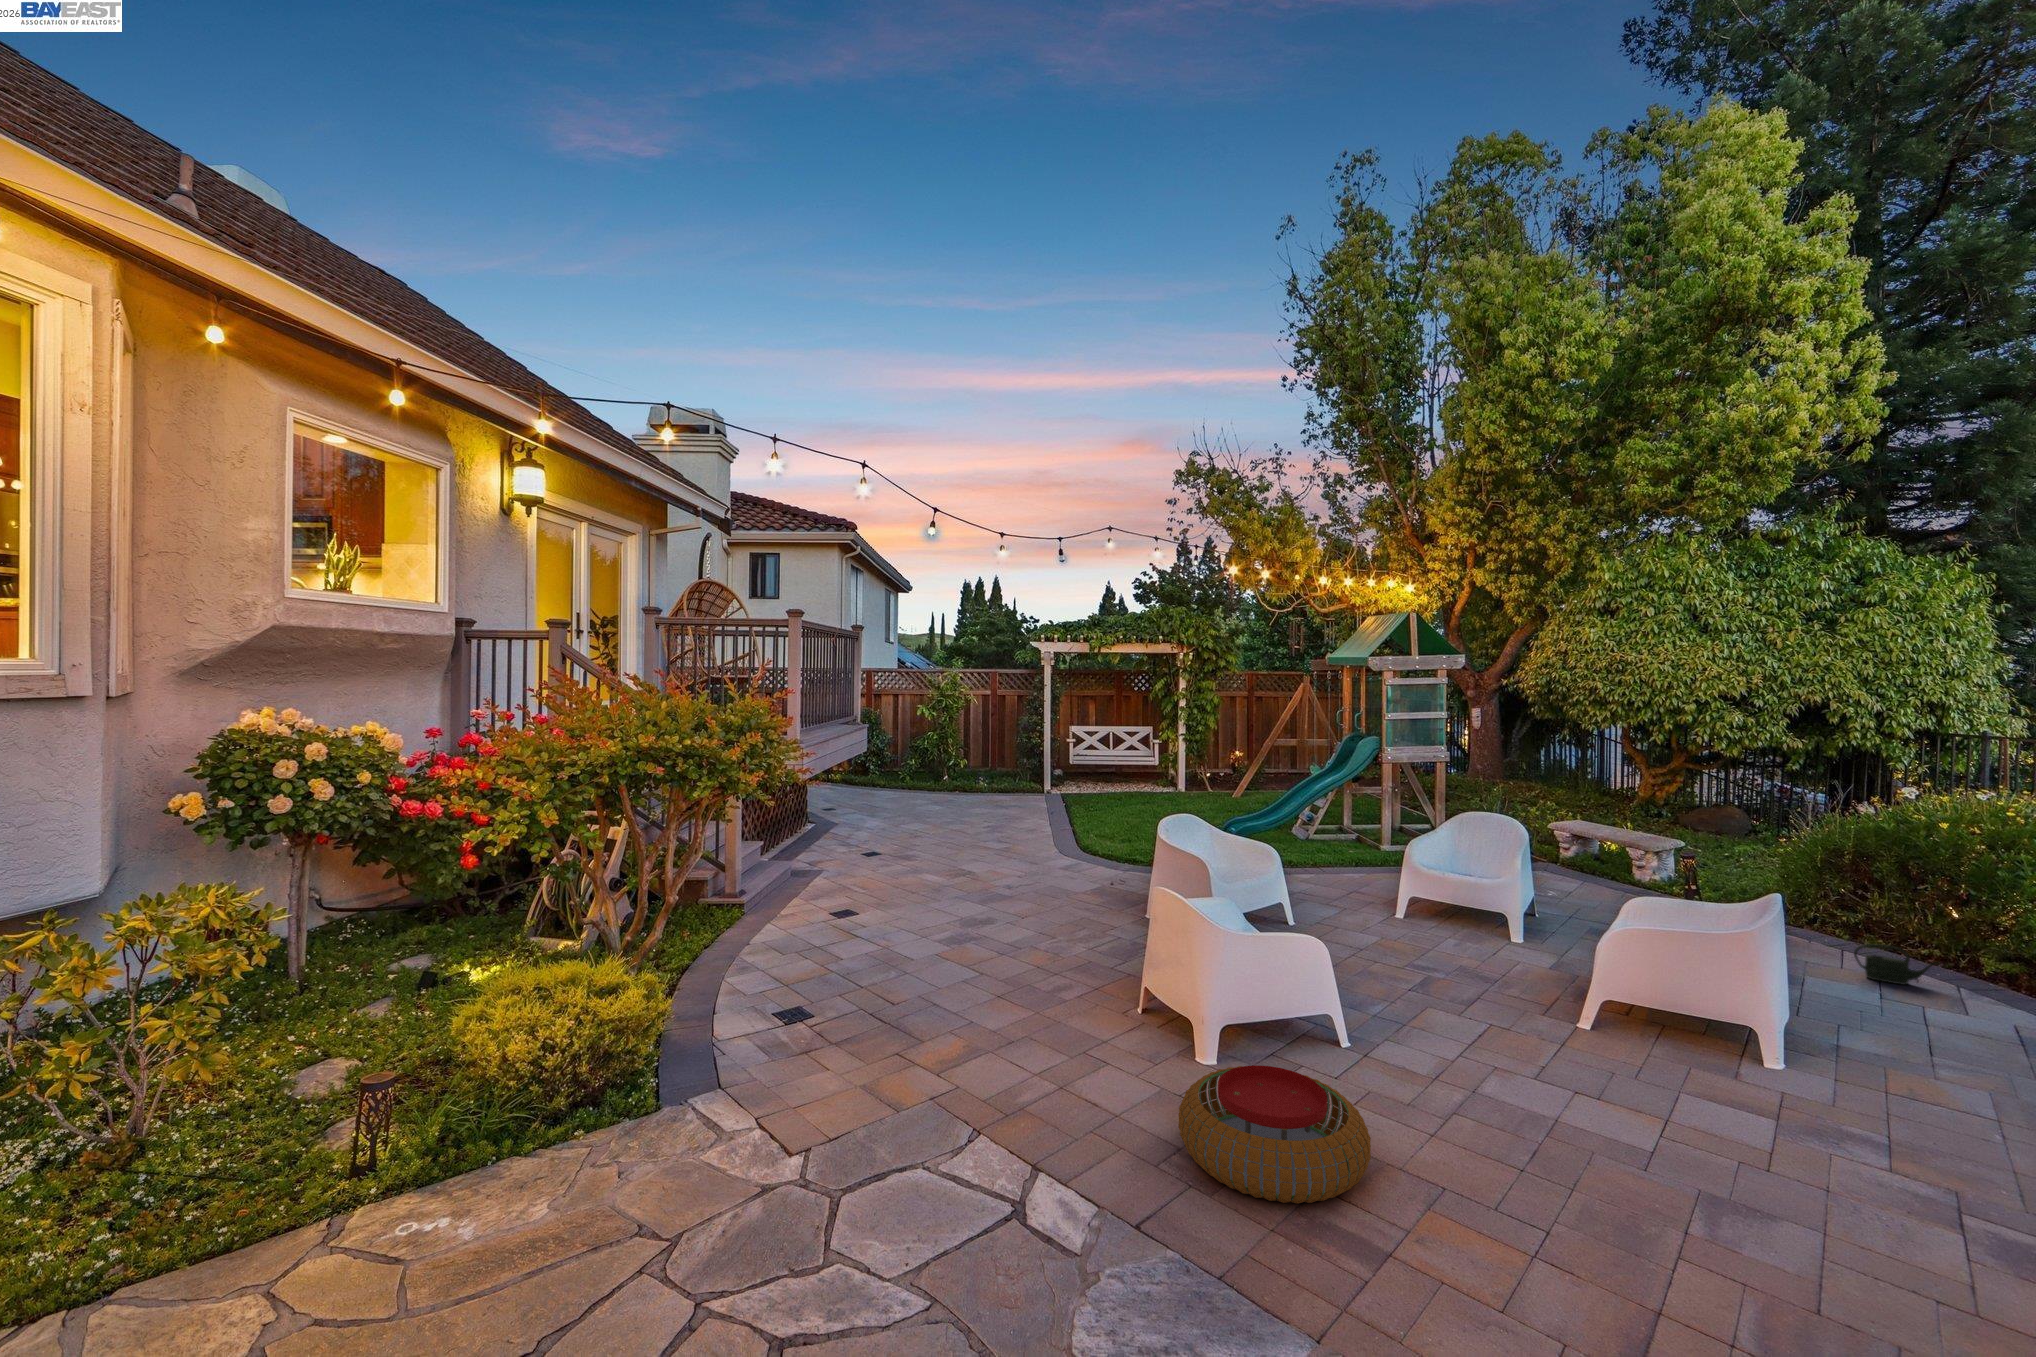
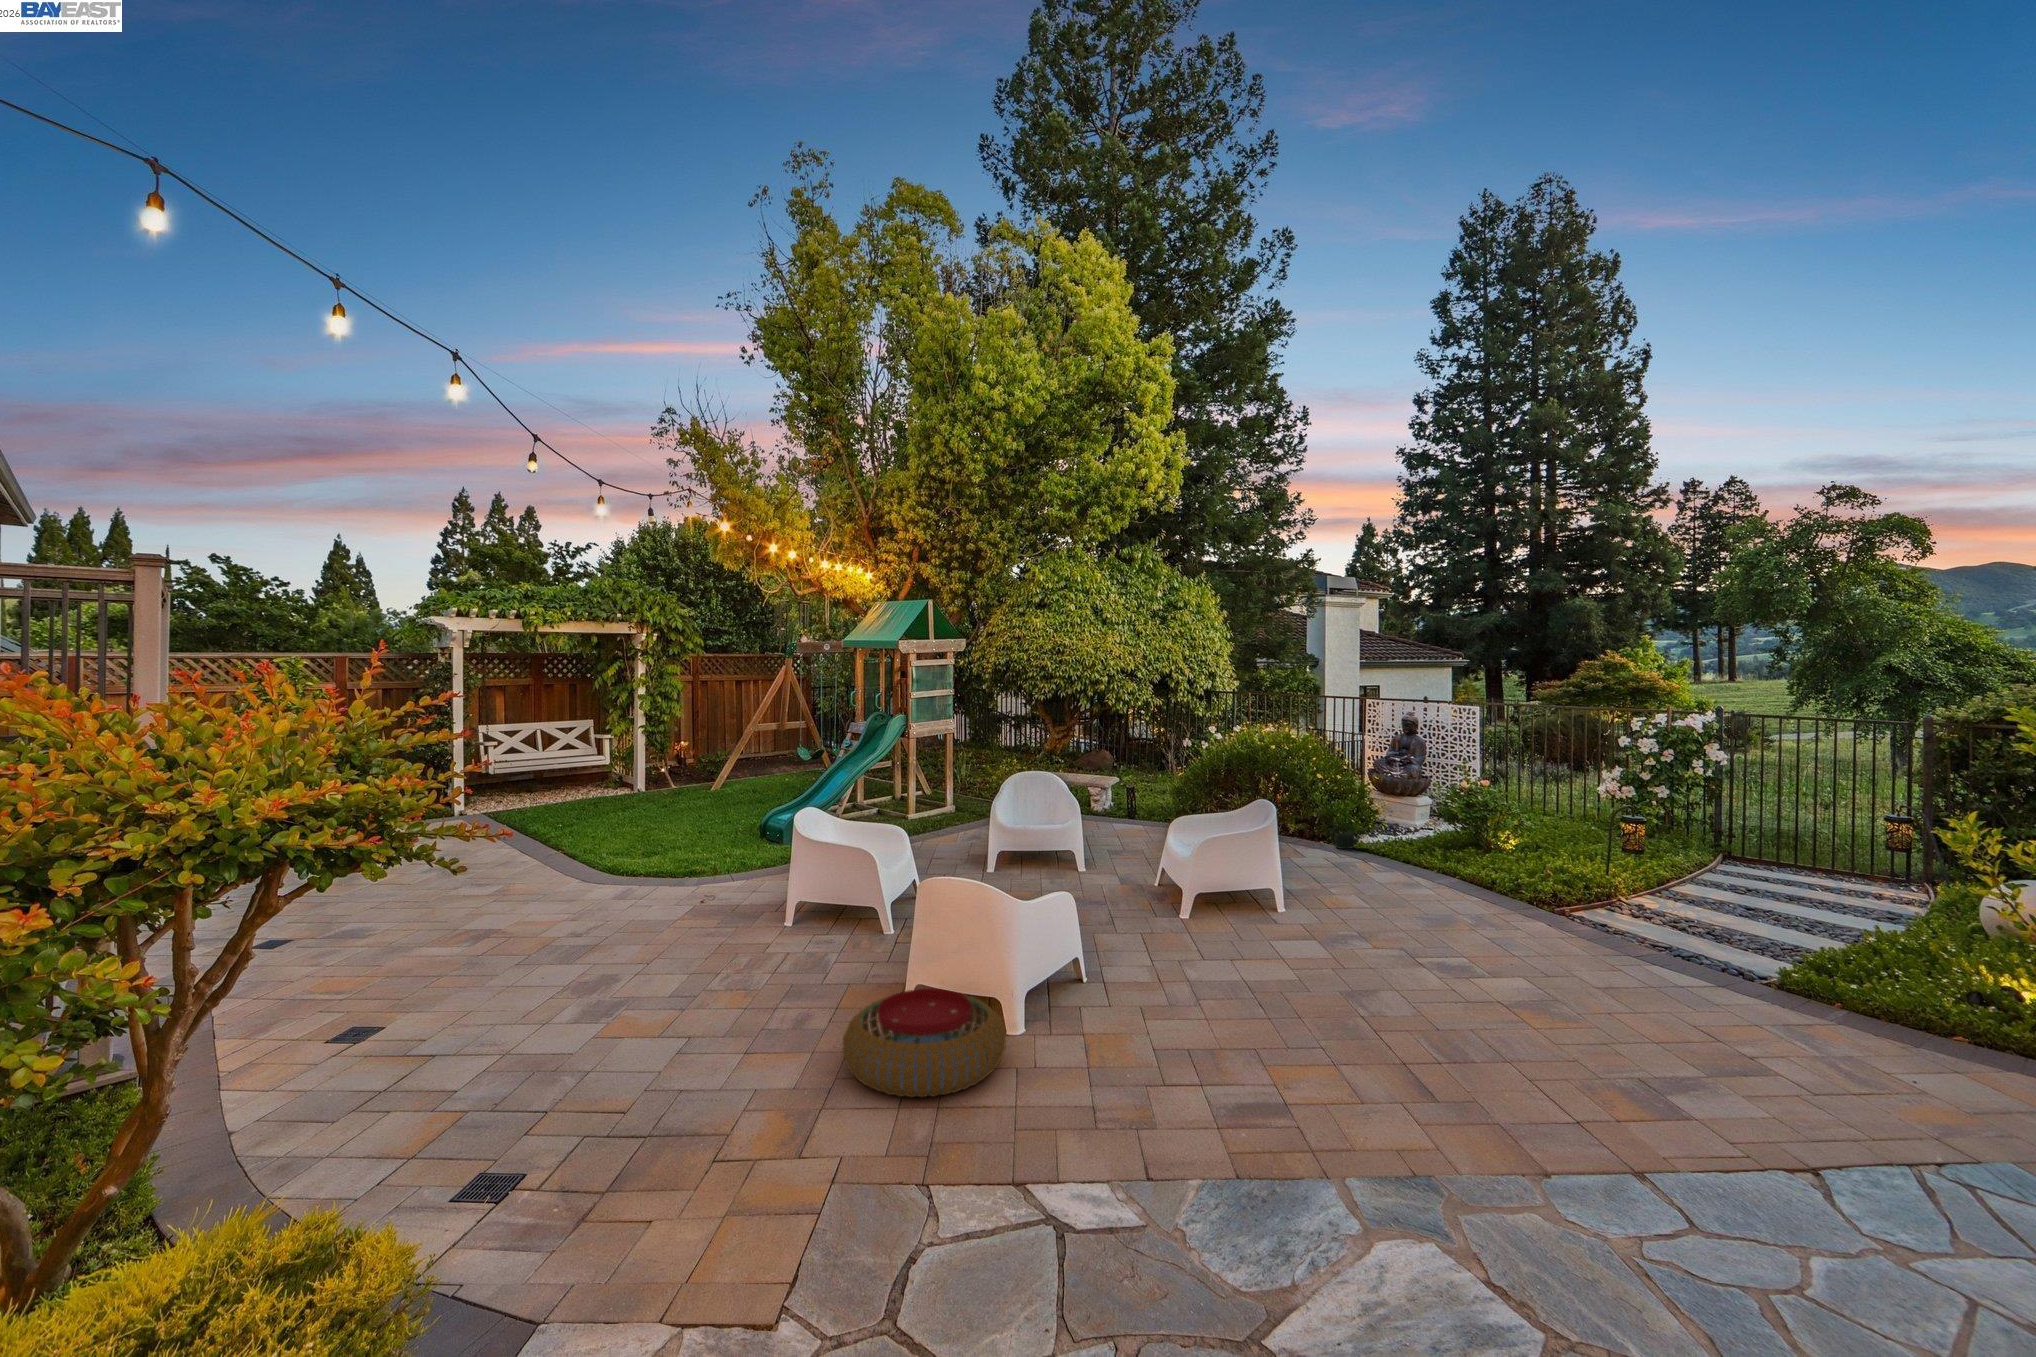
pouf: present [1179,1066,1371,1204] -> present [842,989,1006,1097]

